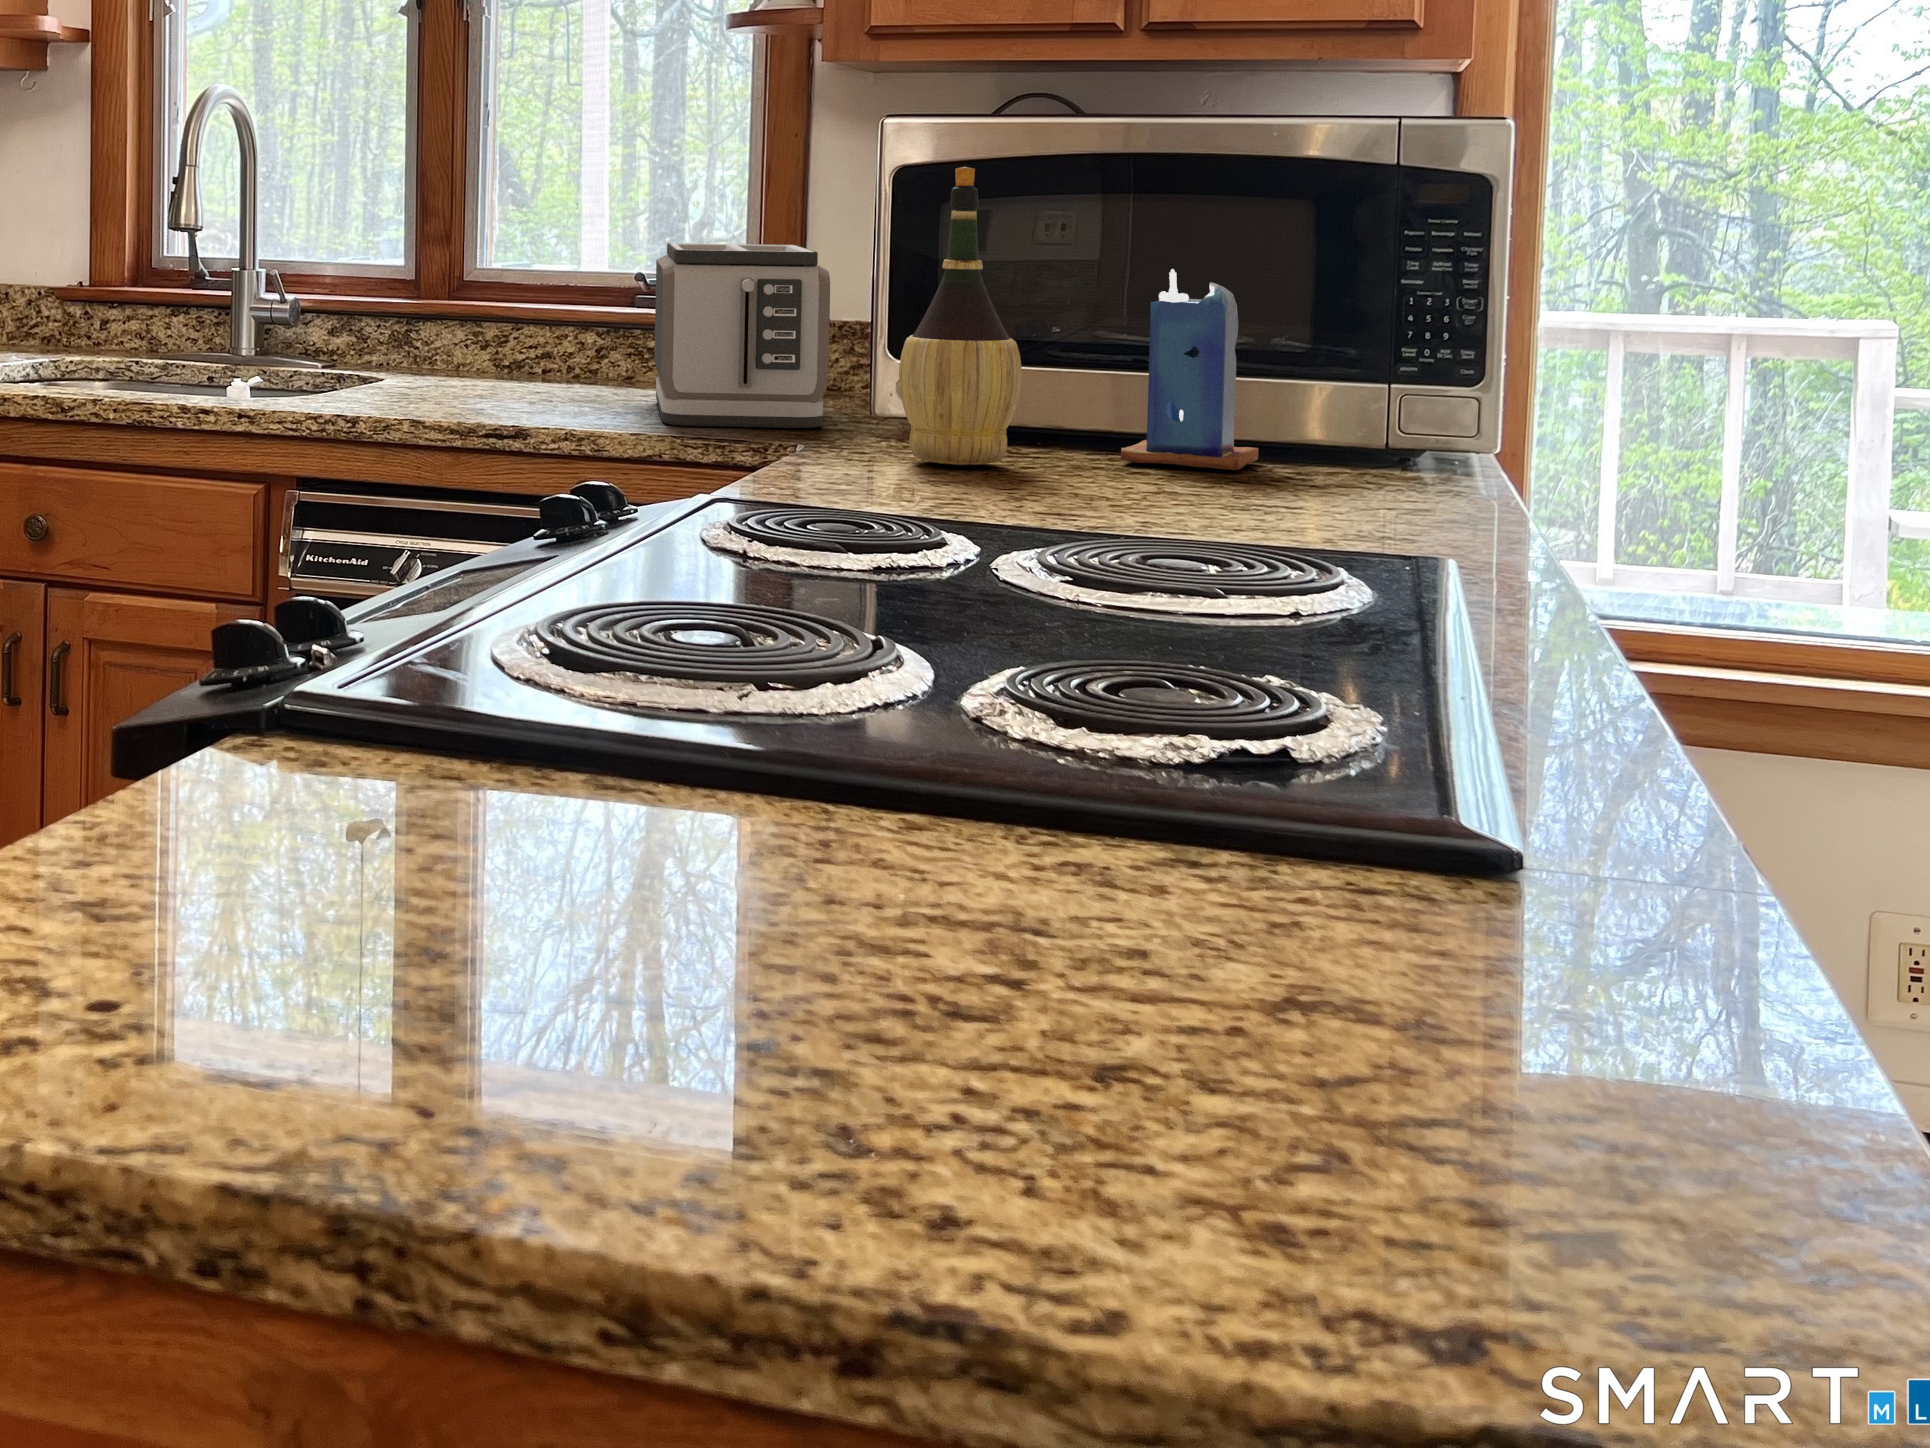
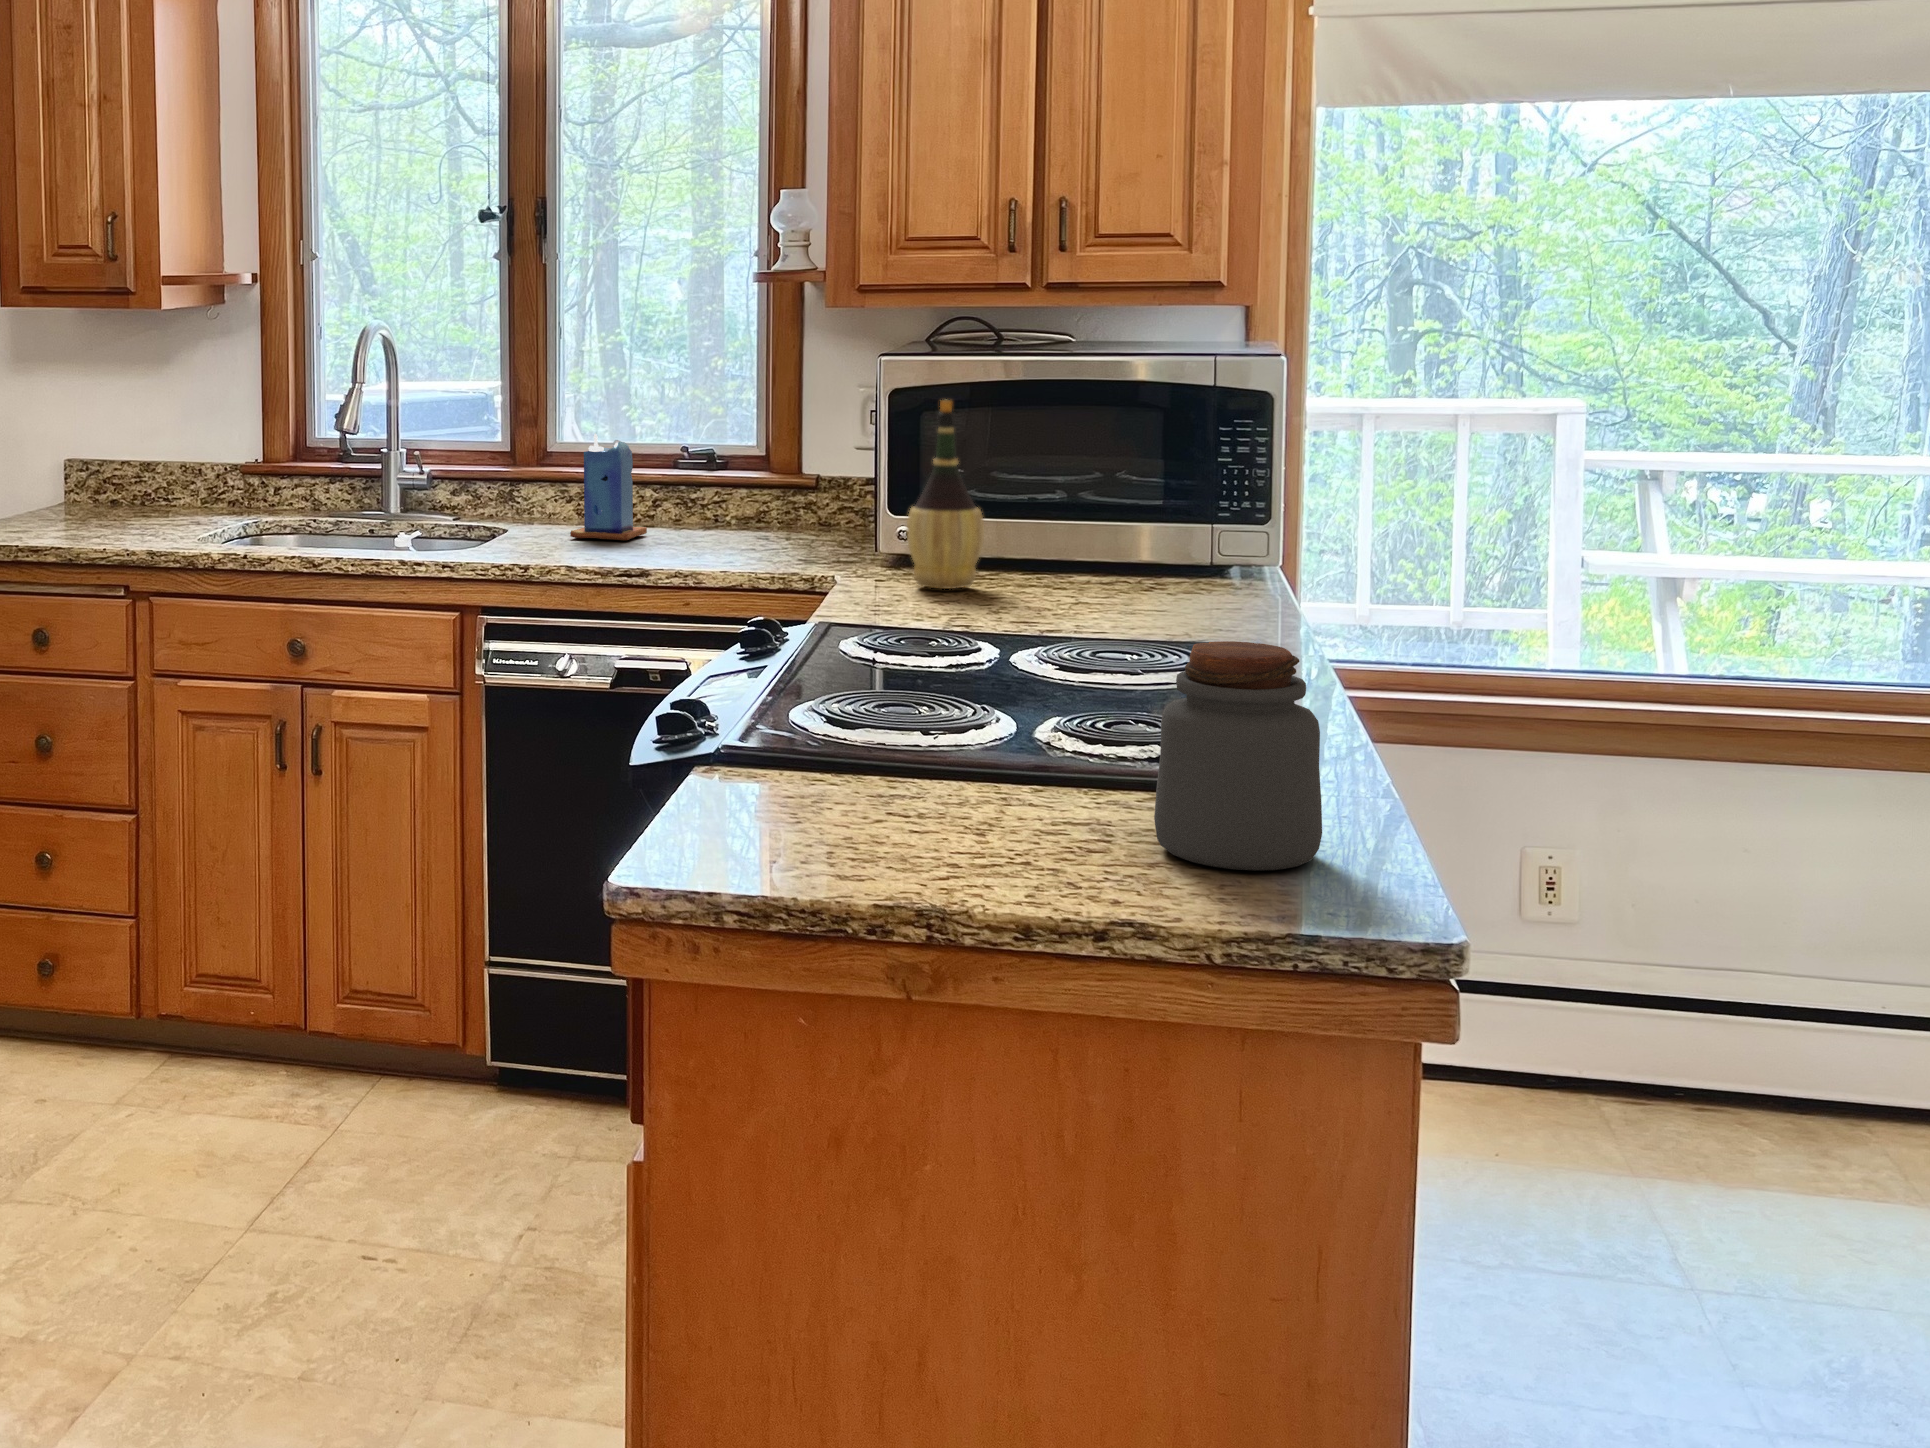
toaster: present [655,243,830,428] -> none [710,431,844,563]
candle: present [1121,269,1258,470] -> present [570,434,647,540]
jar: none [1123,470,1591,1124] -> present [1154,641,1322,871]

